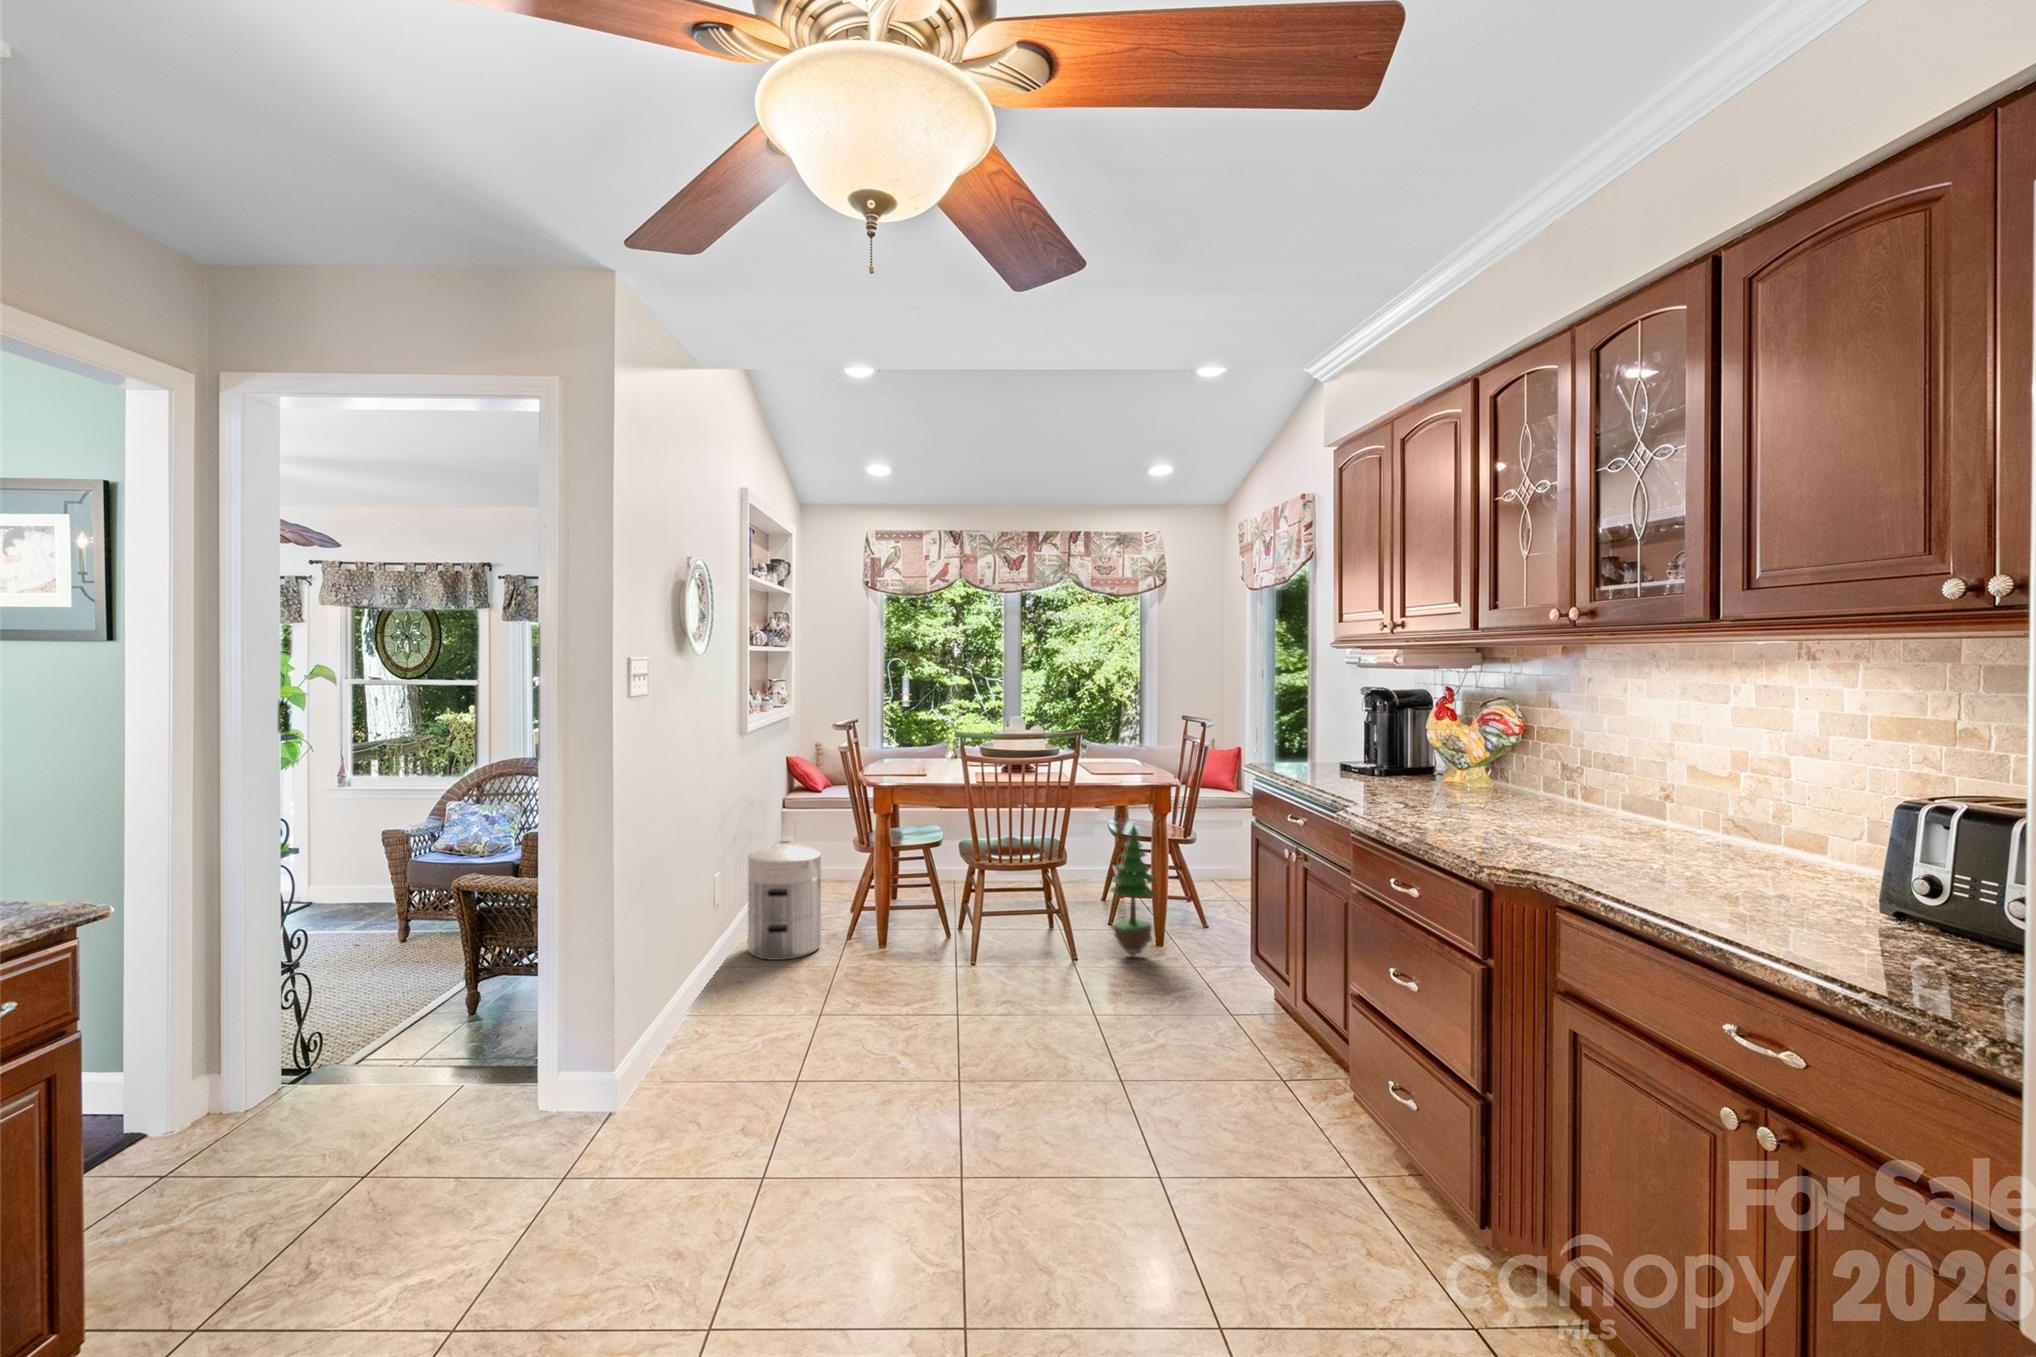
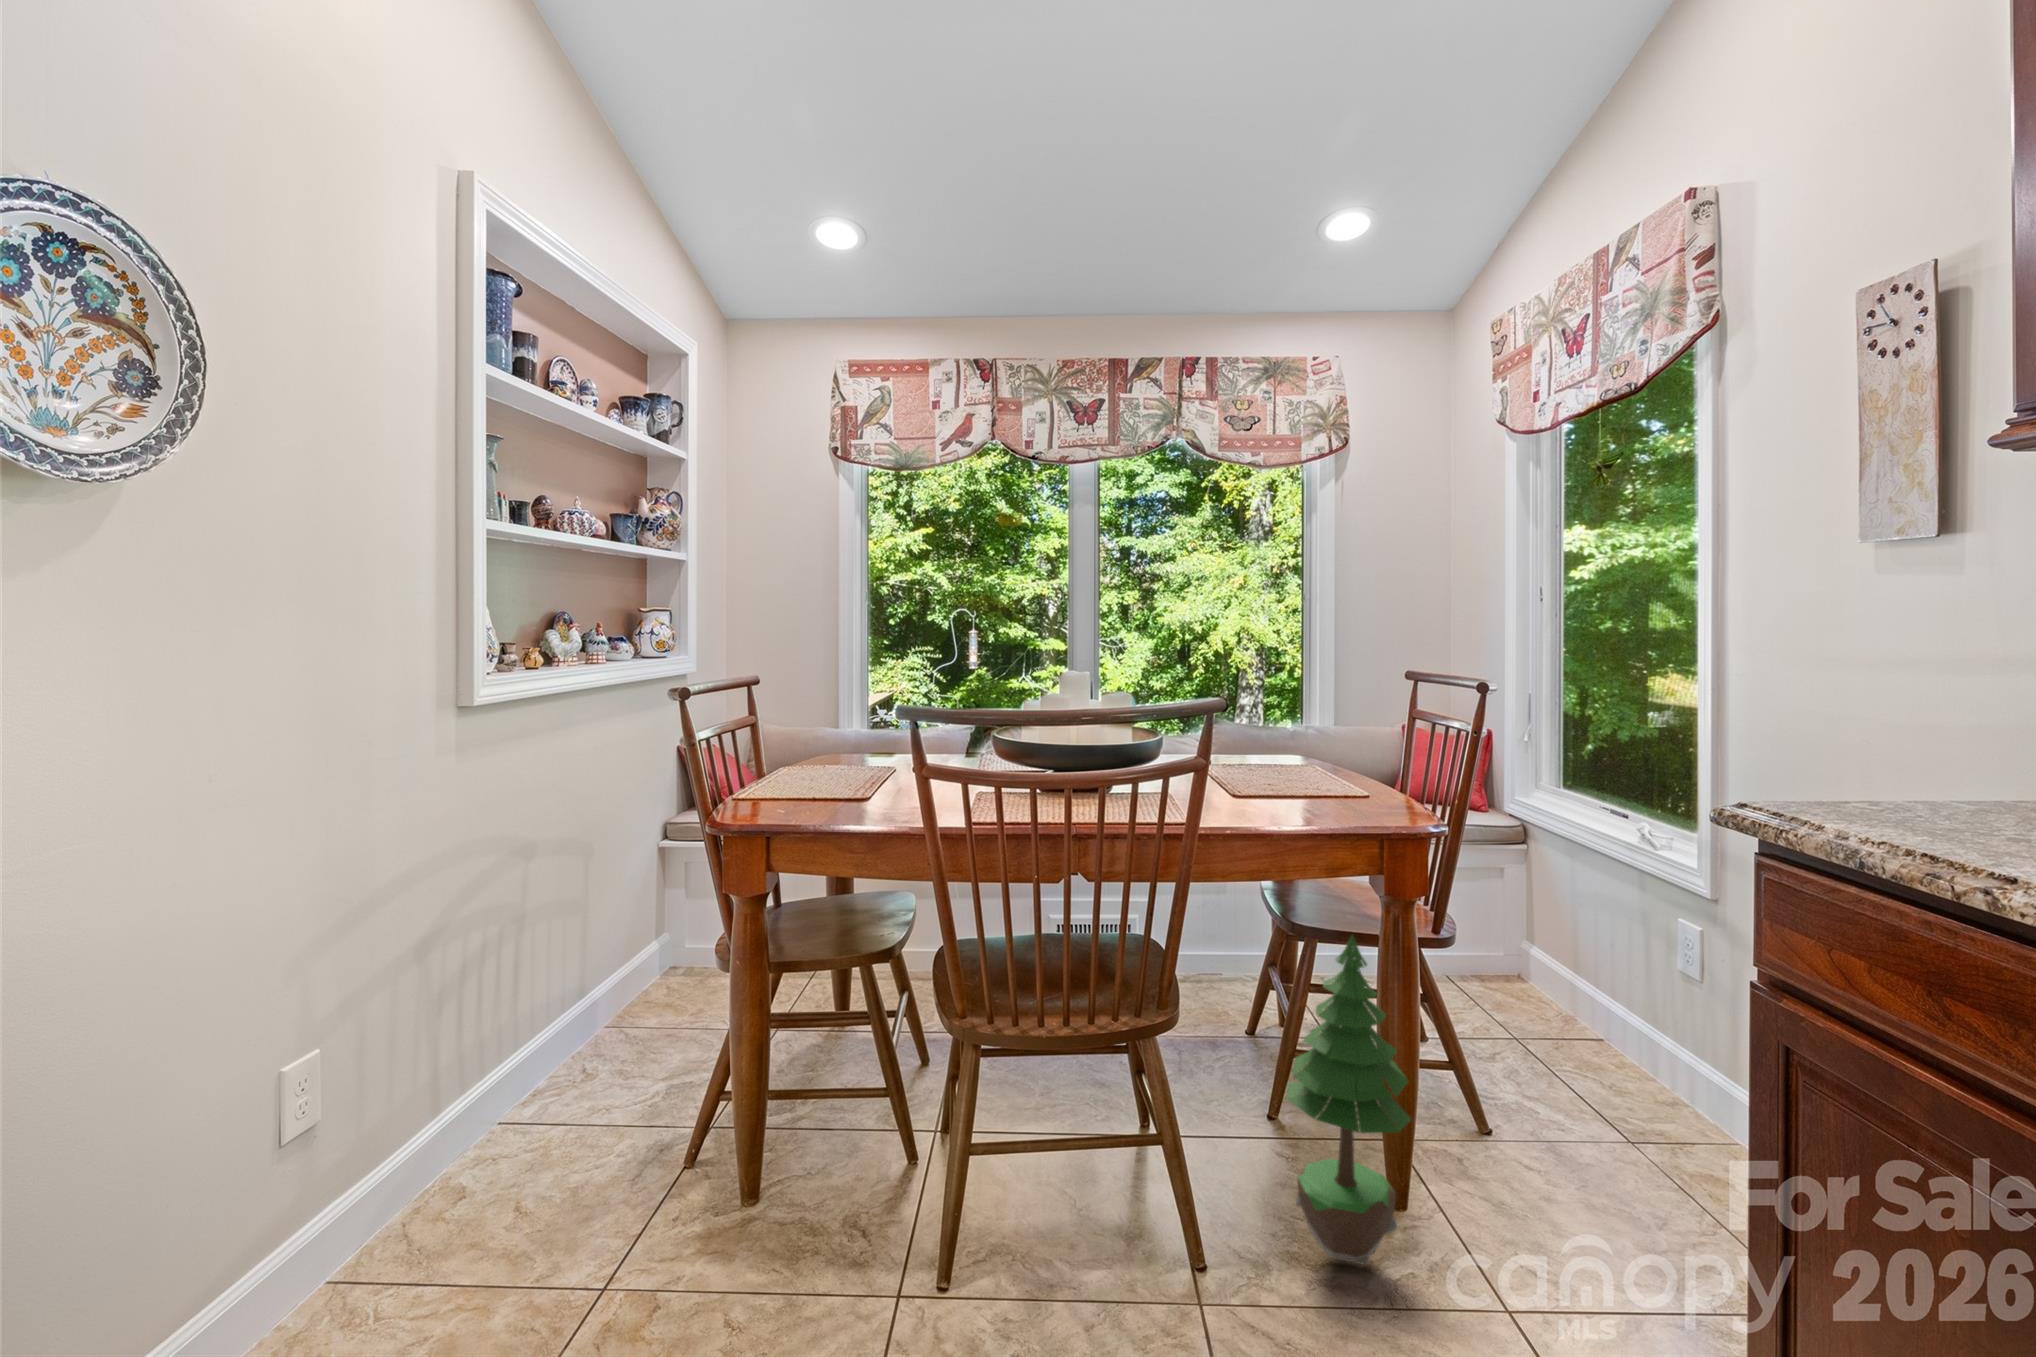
waste bin: present [748,841,821,960] -> none [450,938,630,1220]

